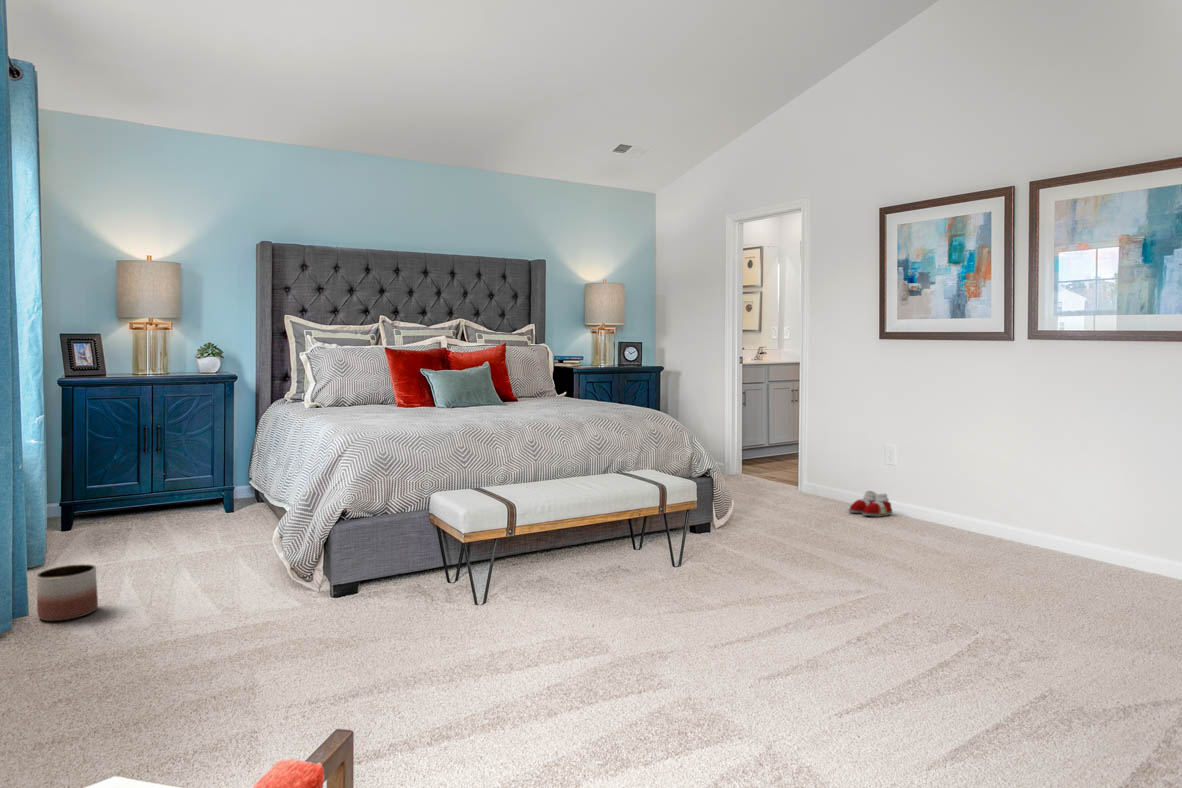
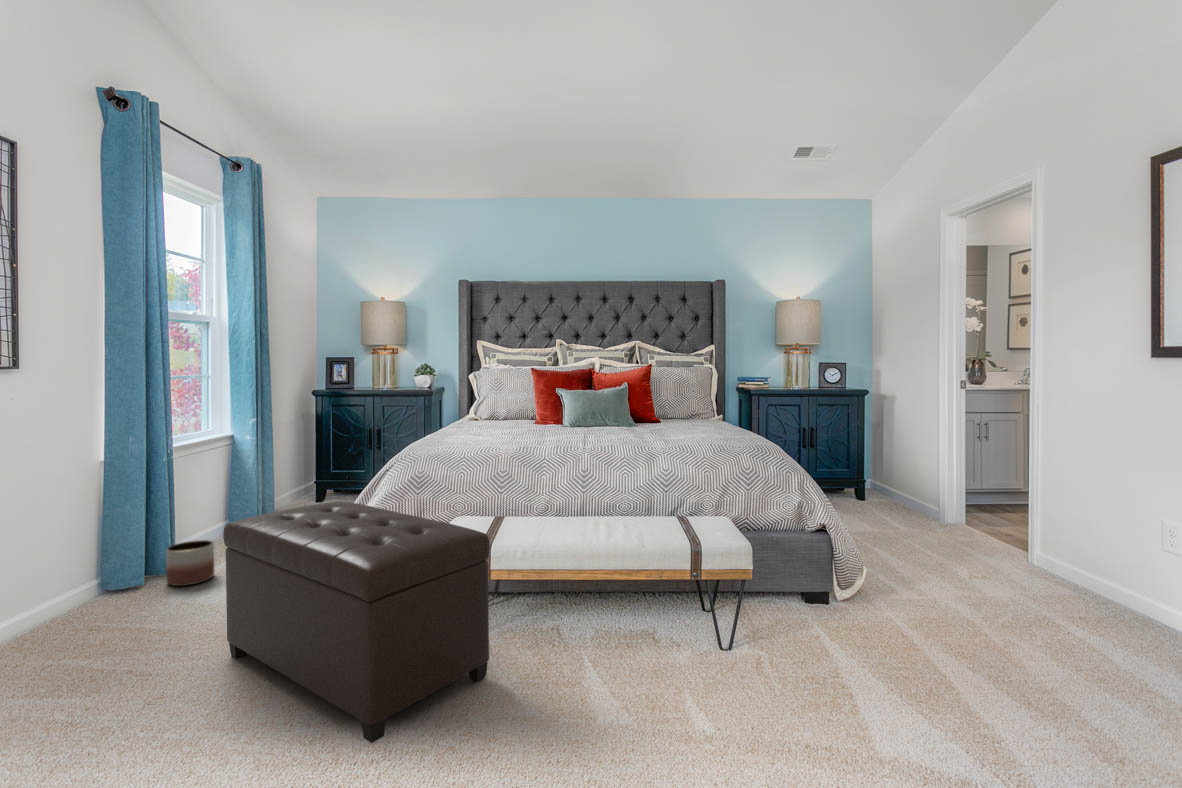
ottoman: none [260,486,537,653] -> present [223,501,490,743]
slippers: present [849,491,892,517] -> none [1080,580,1165,625]

